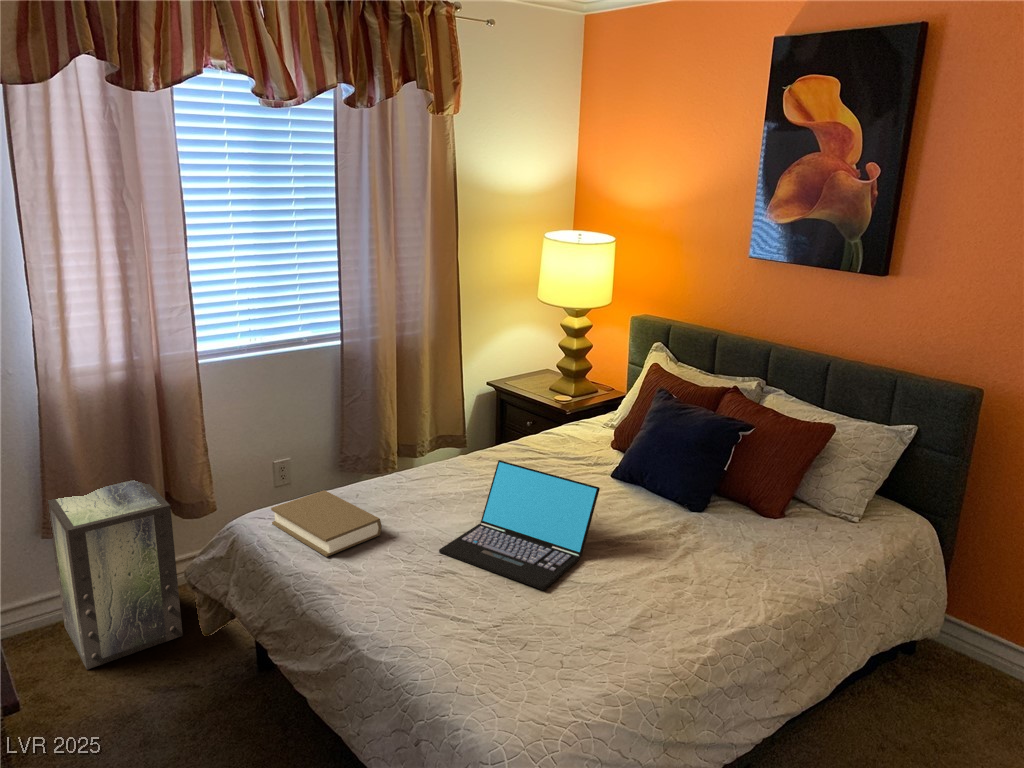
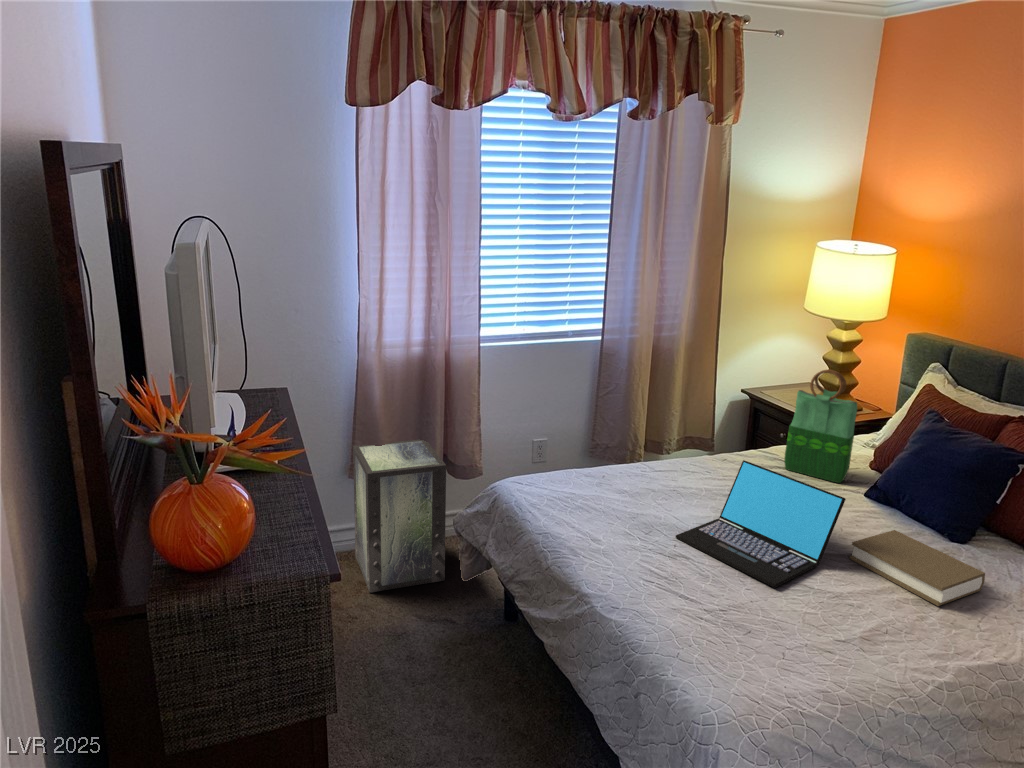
tote bag: none [535,358,597,468] -> present [784,370,857,483]
book: present [271,490,382,557] -> present [850,530,985,606]

